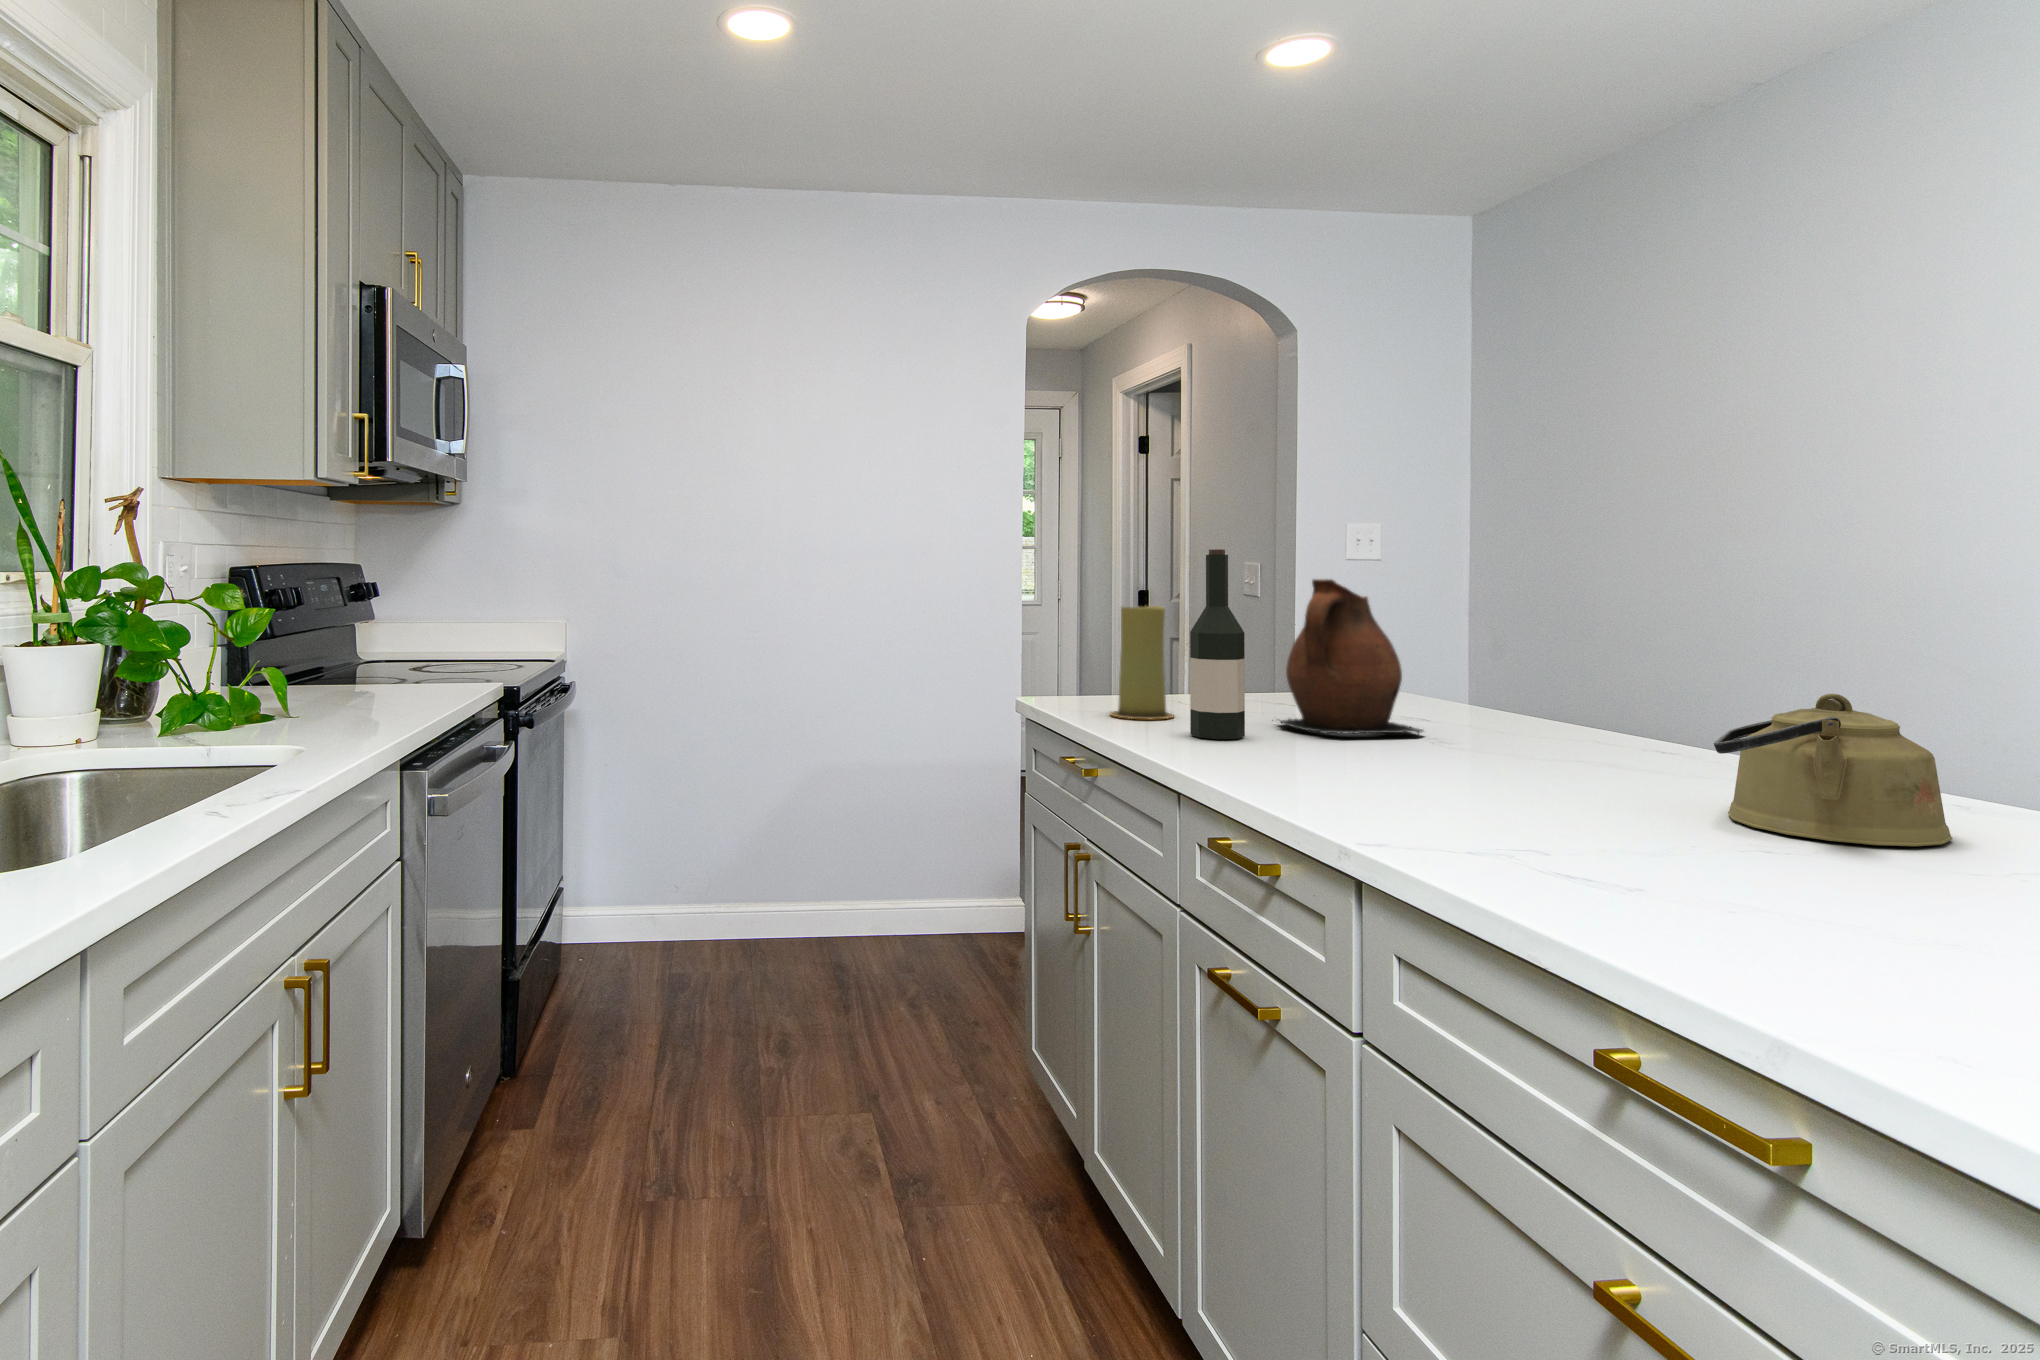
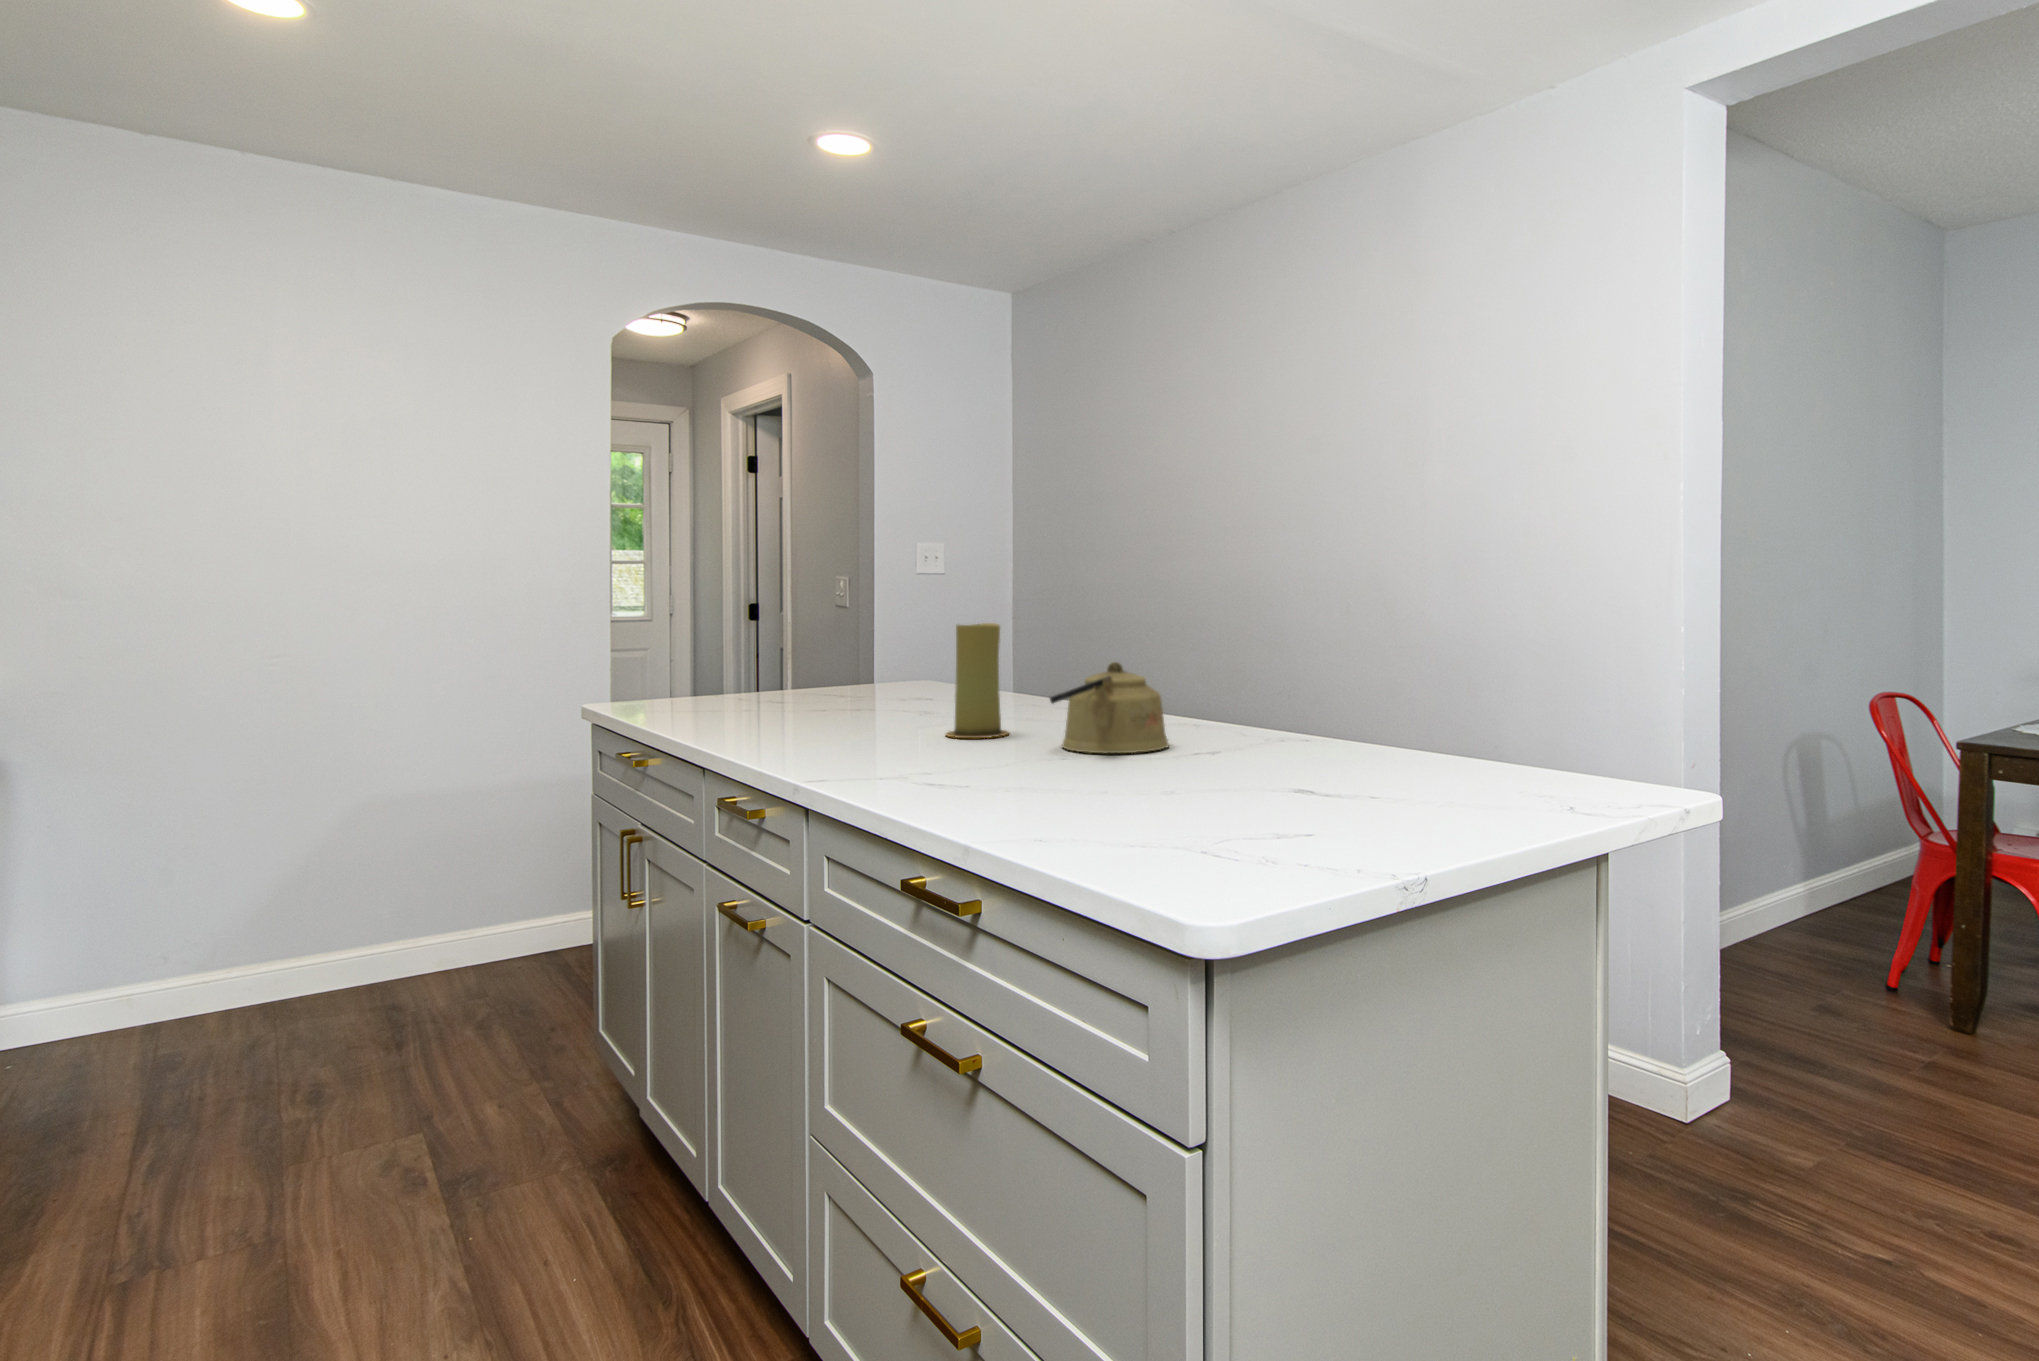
wine bottle: present [1190,549,1245,739] -> none [726,568,772,726]
ceramic pitcher: present [1272,579,1423,734] -> none [799,593,915,716]
candle: present [1110,606,1174,719] -> present [946,623,1008,738]

